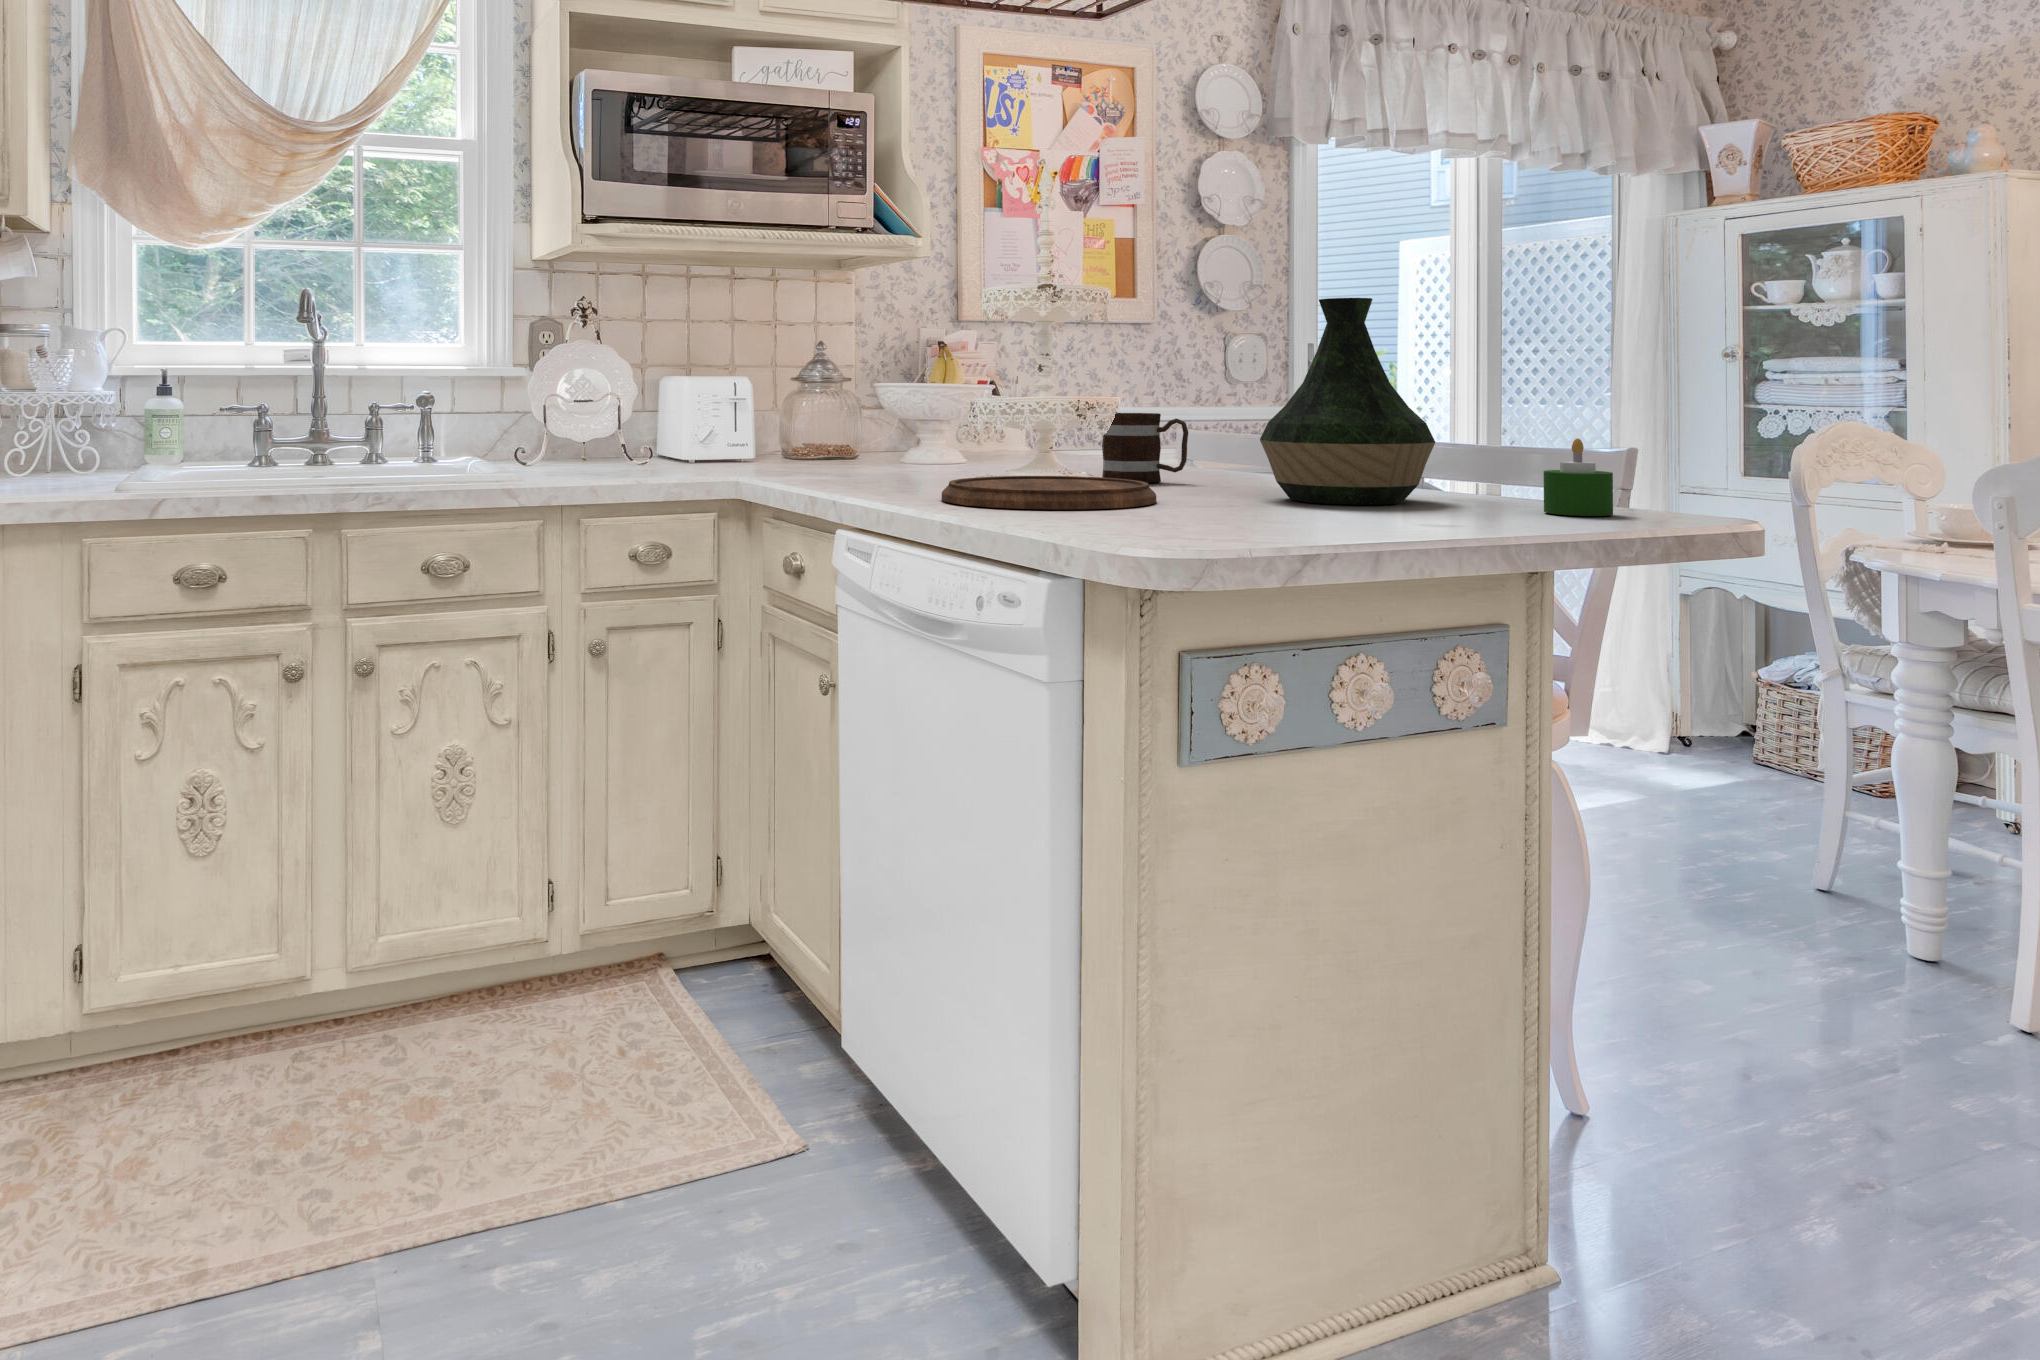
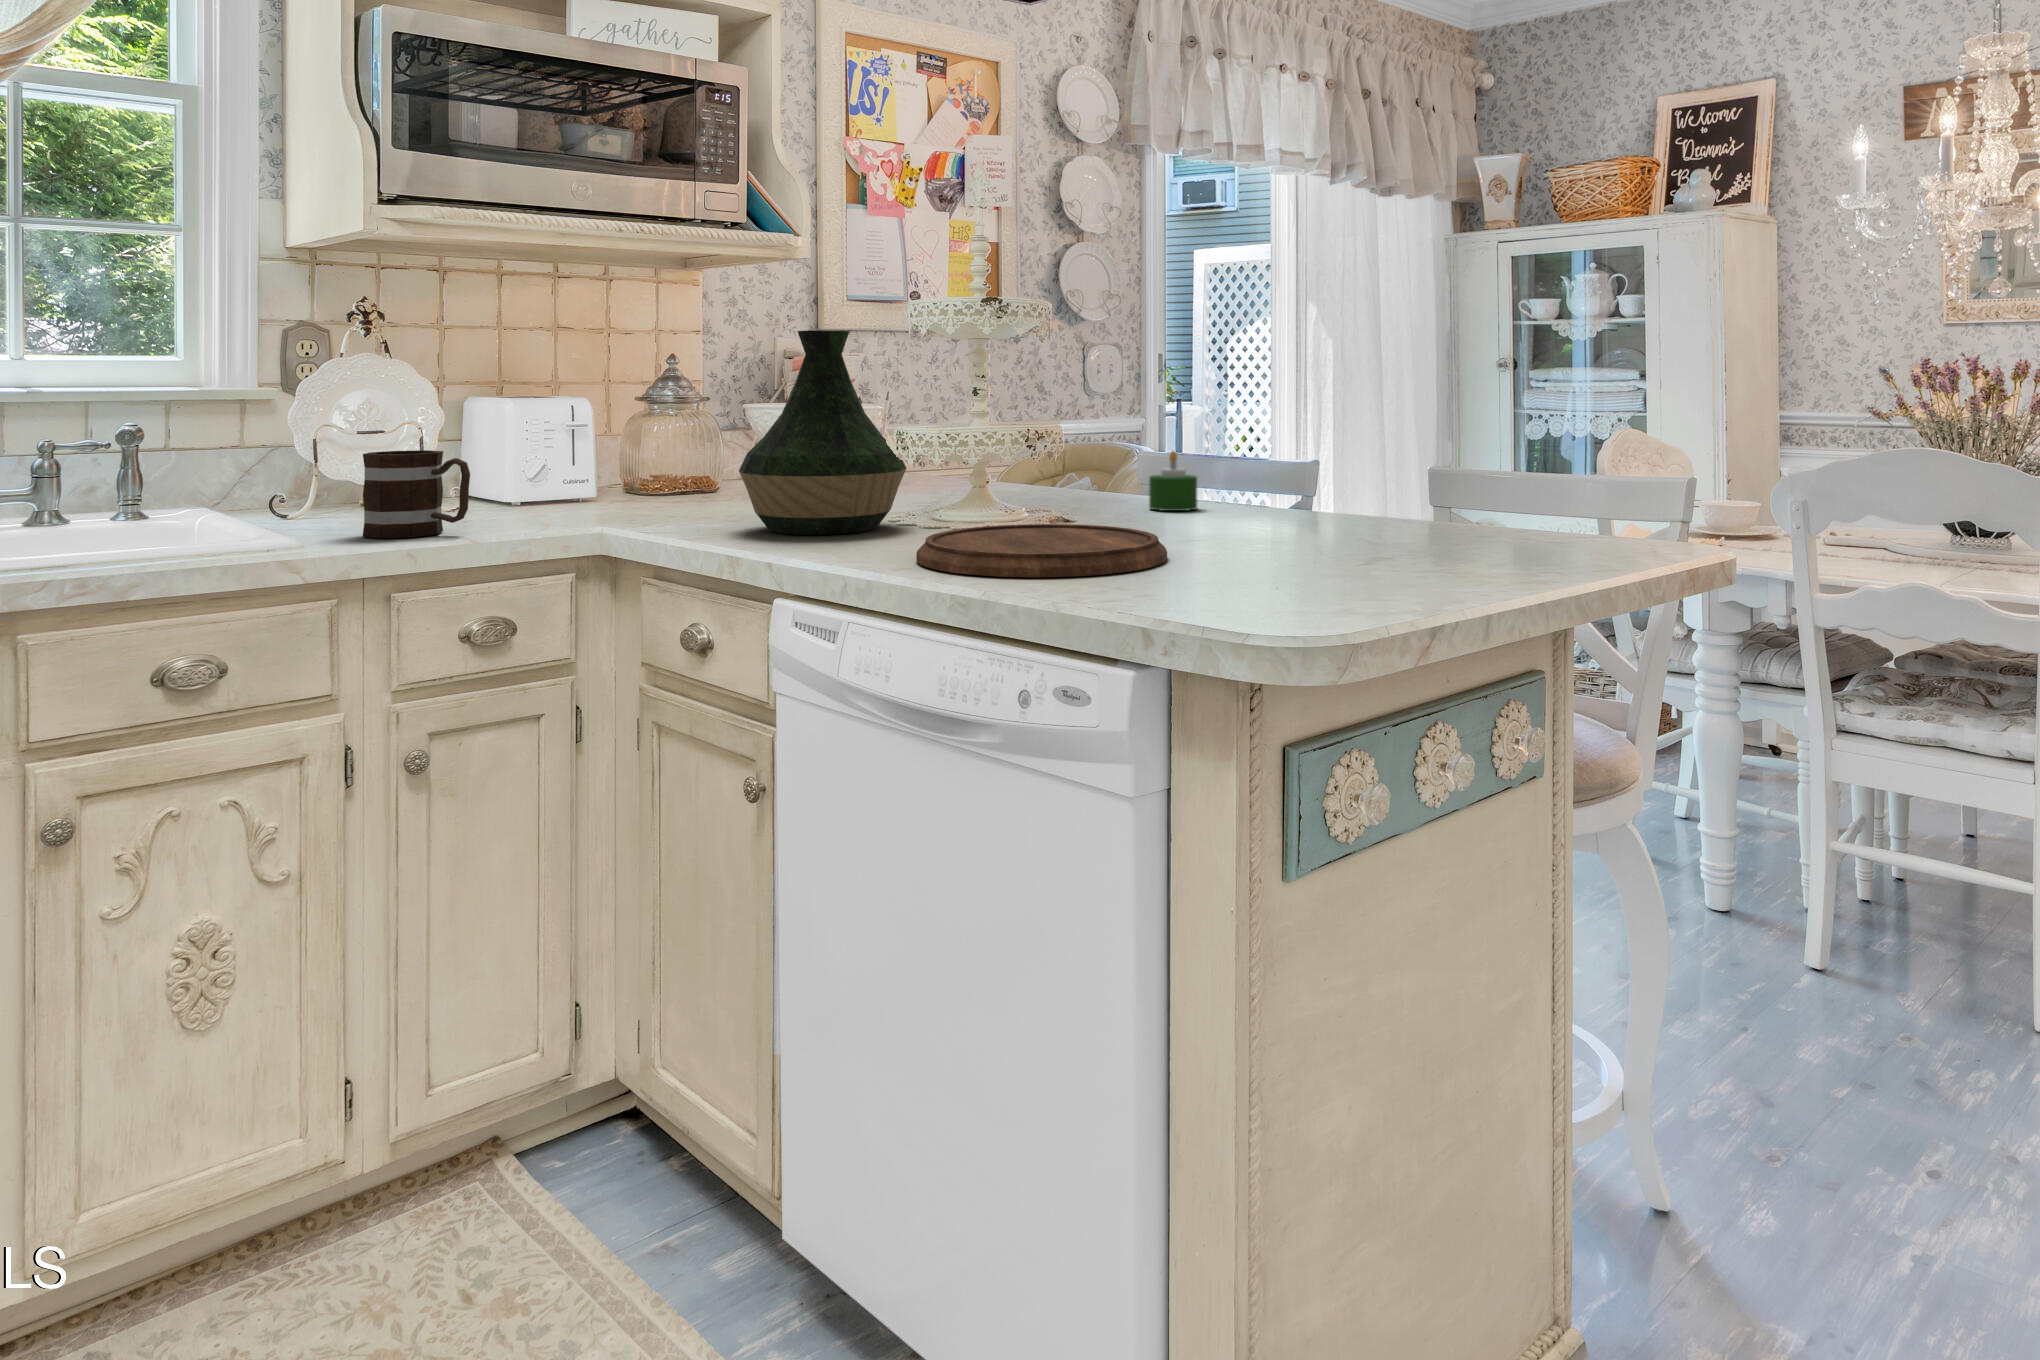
vase: present [1260,298,1435,505] -> present [739,330,906,535]
mug: present [1102,413,1188,483] -> present [363,450,470,538]
candle: present [1544,438,1613,516] -> present [1149,451,1197,511]

